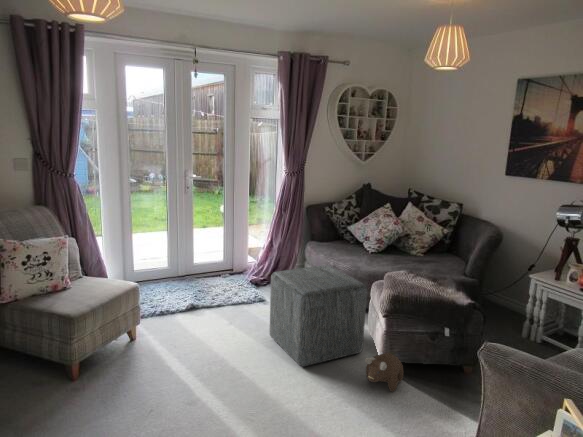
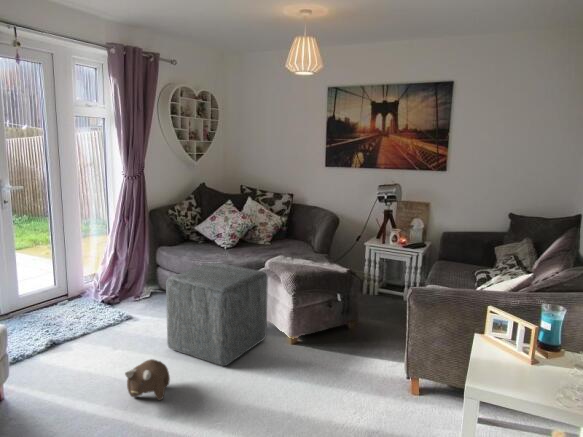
plush toy: present [365,353,403,392] -> present [125,359,170,400]

